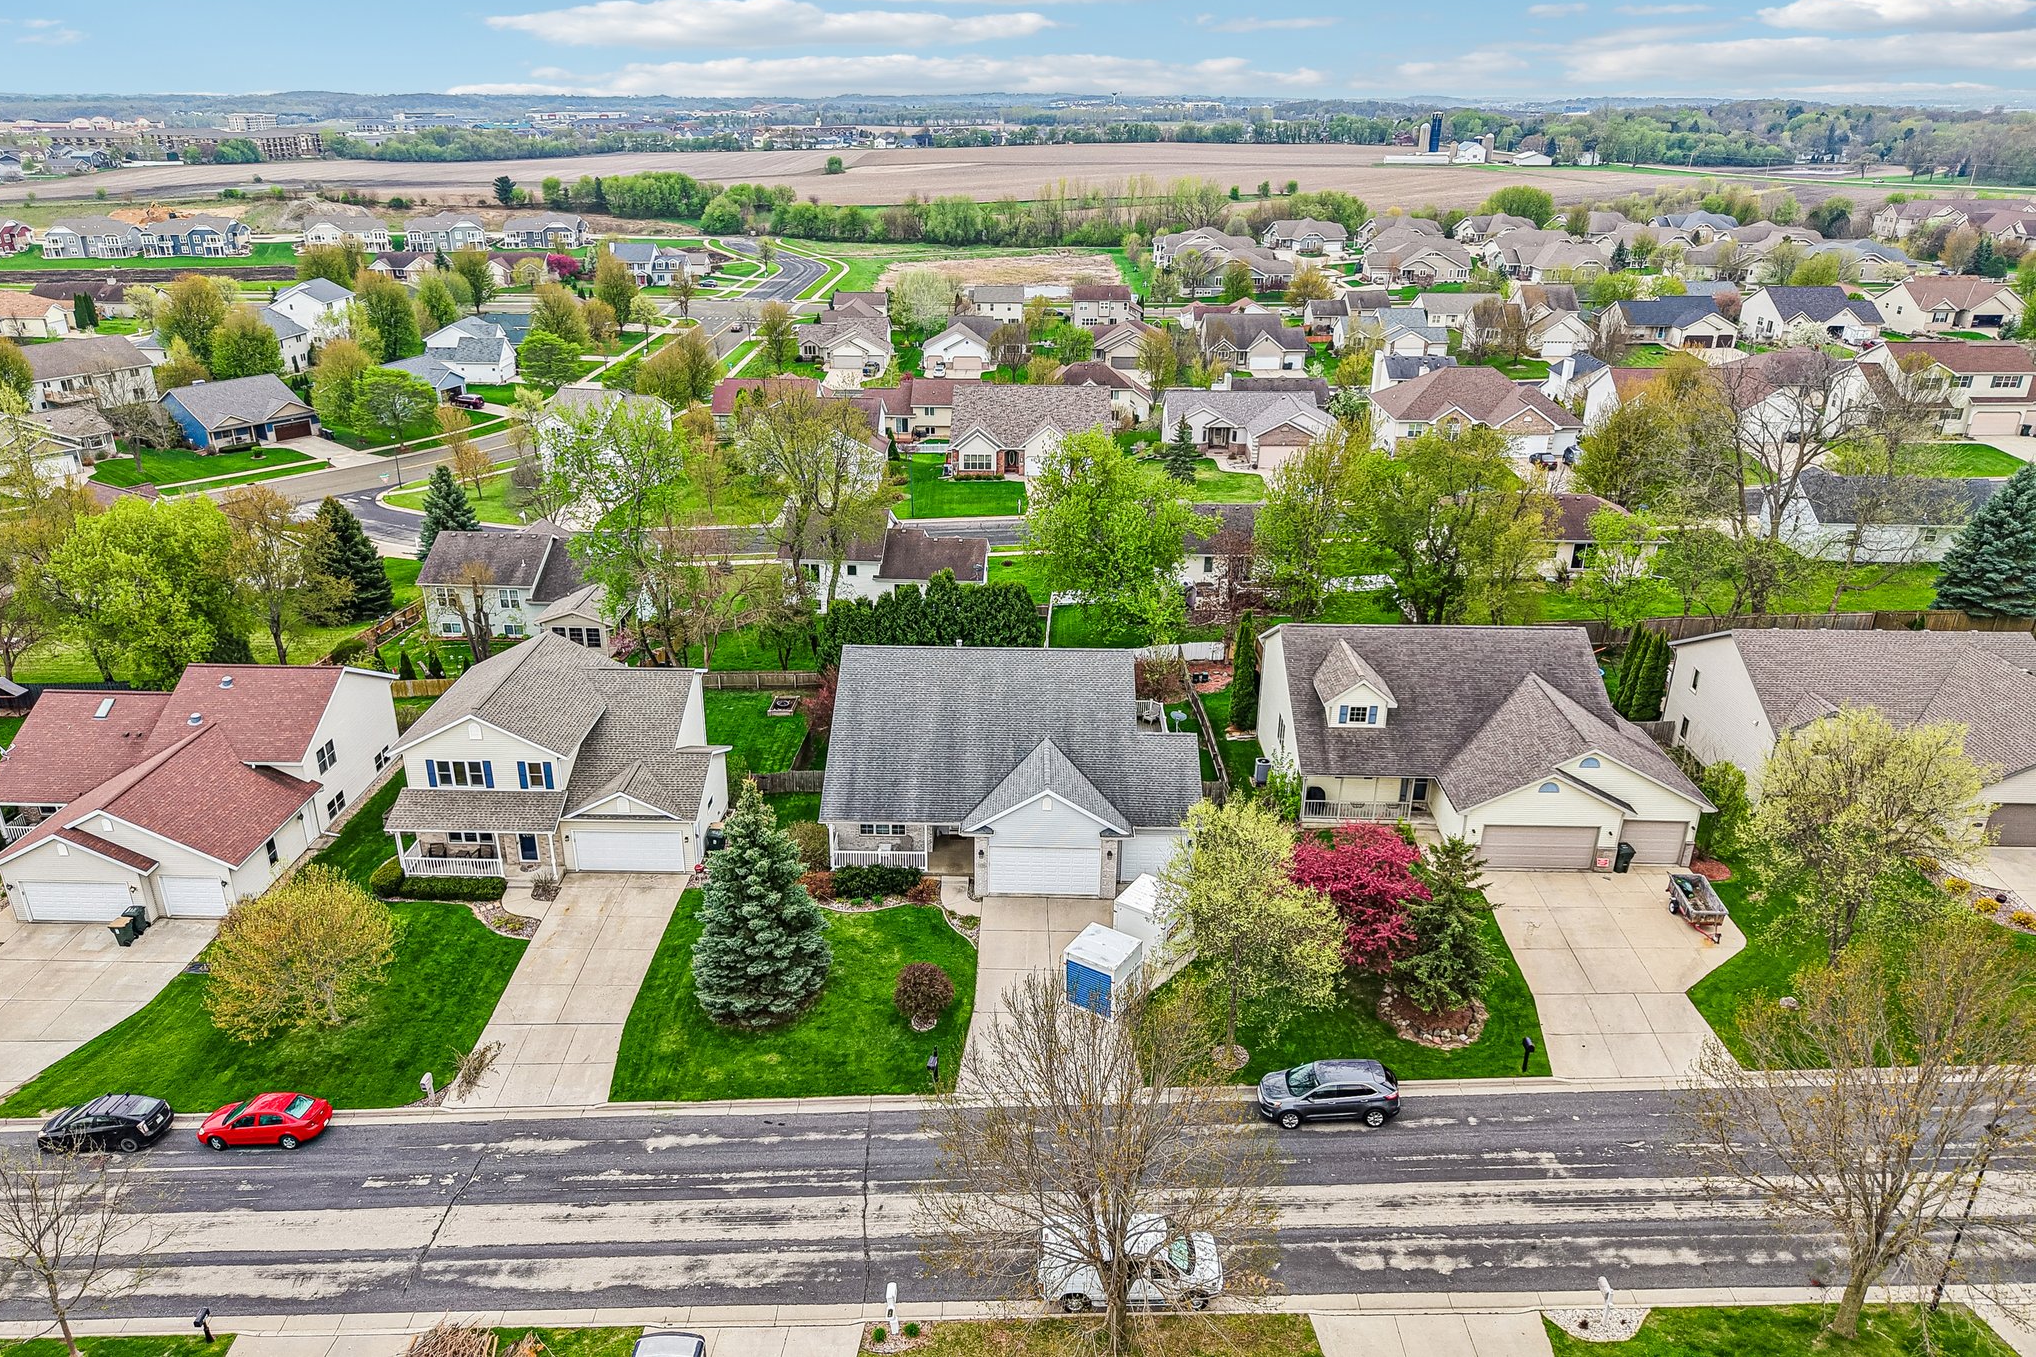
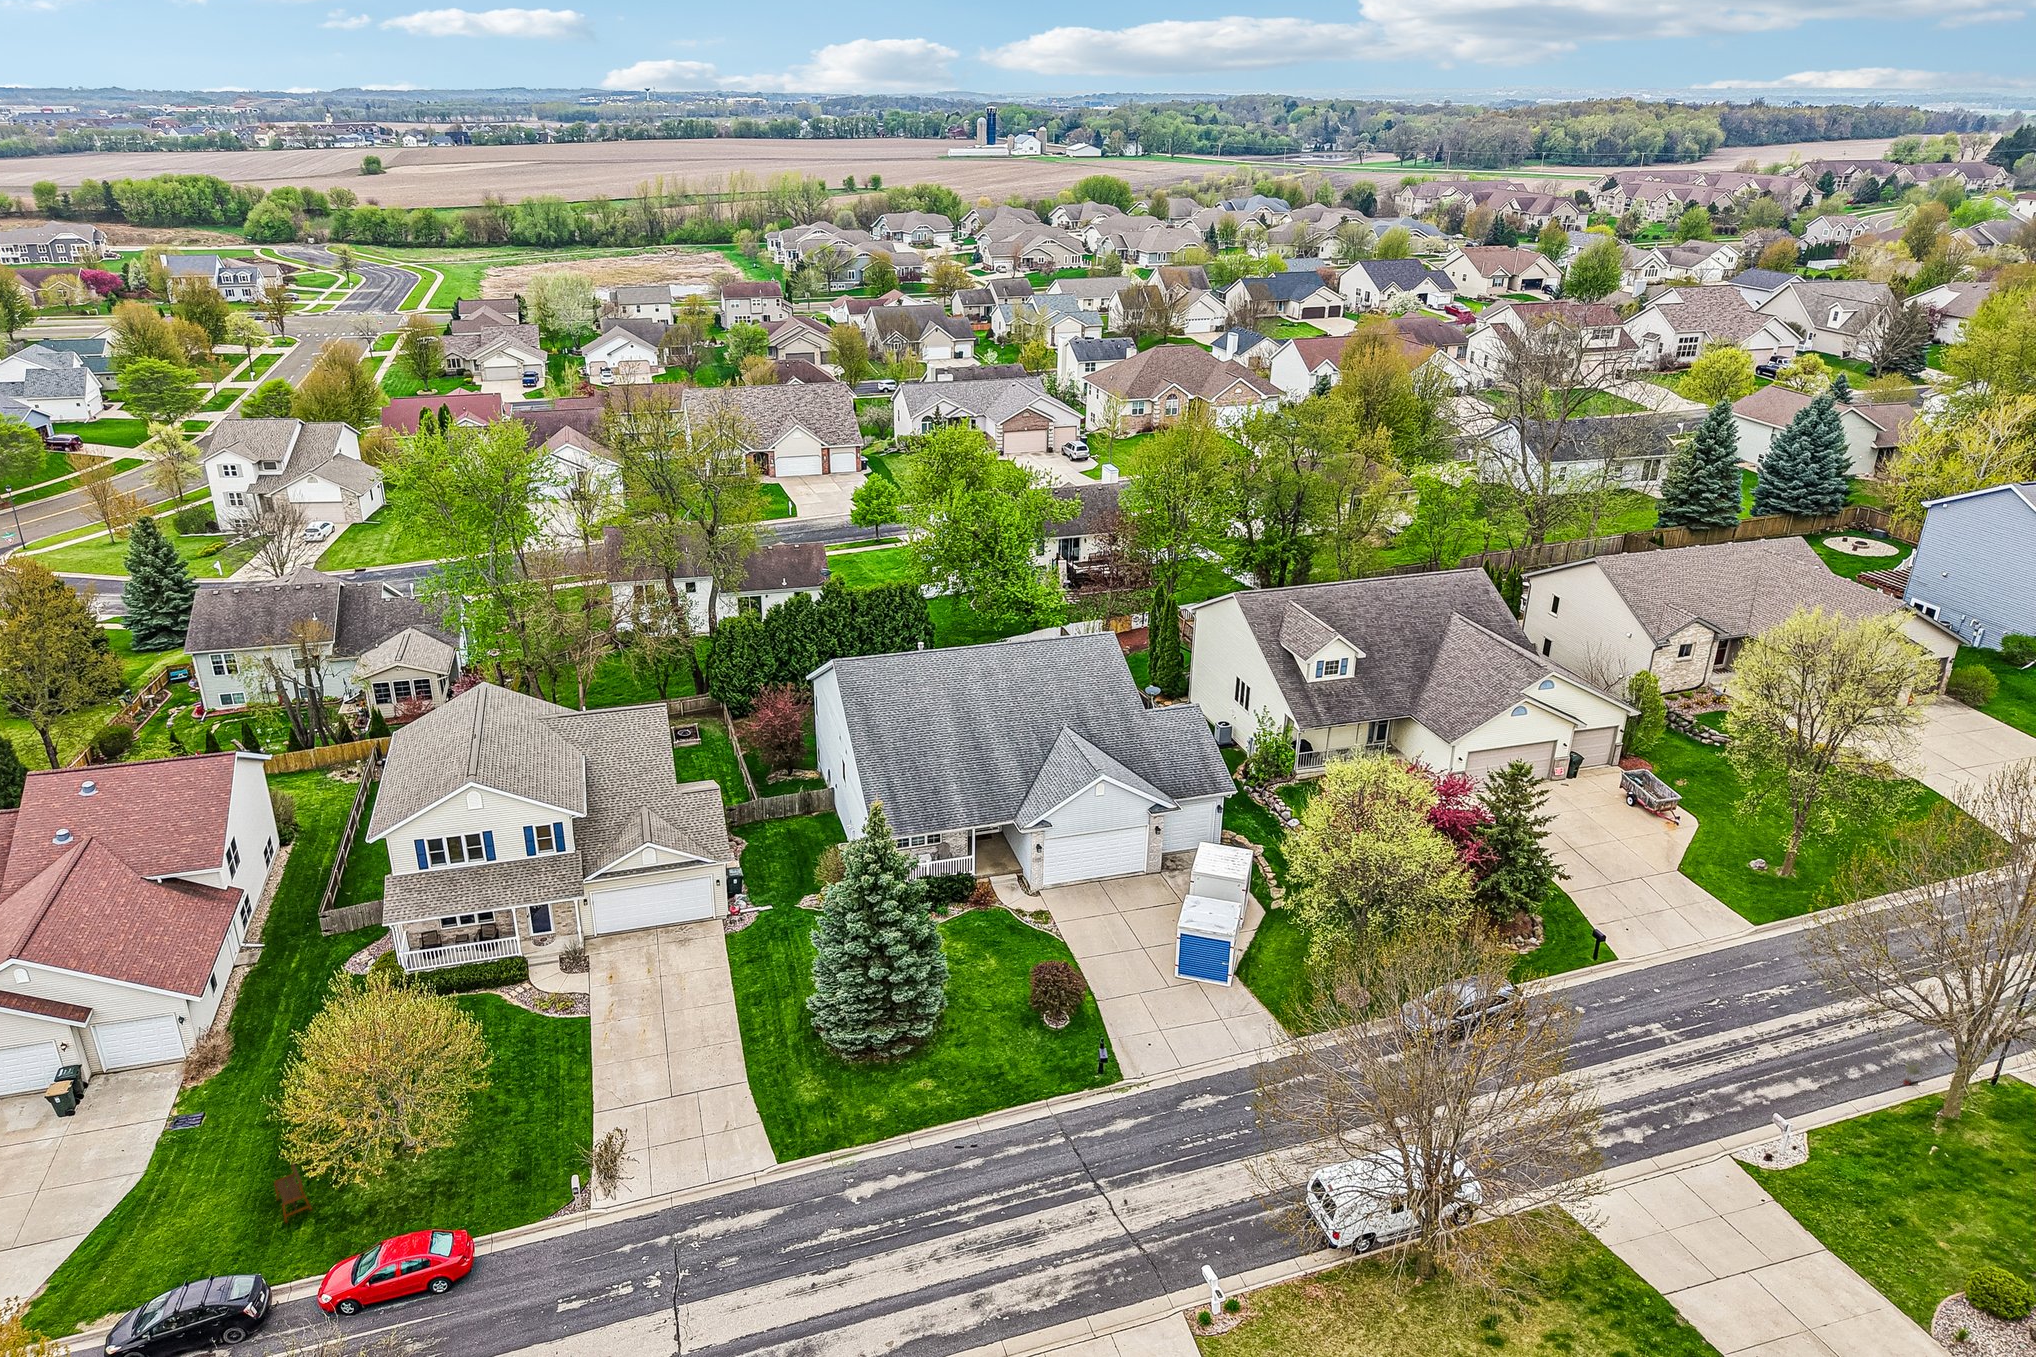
bench: none [212,1014,243,1065] -> present [274,1163,311,1222]

